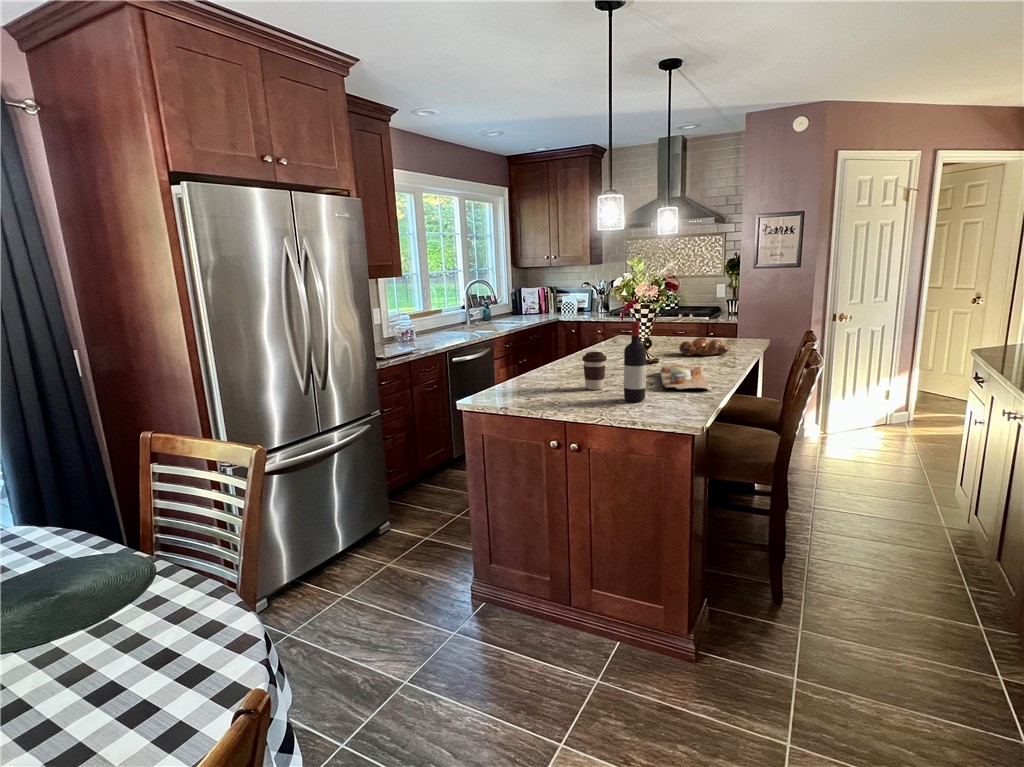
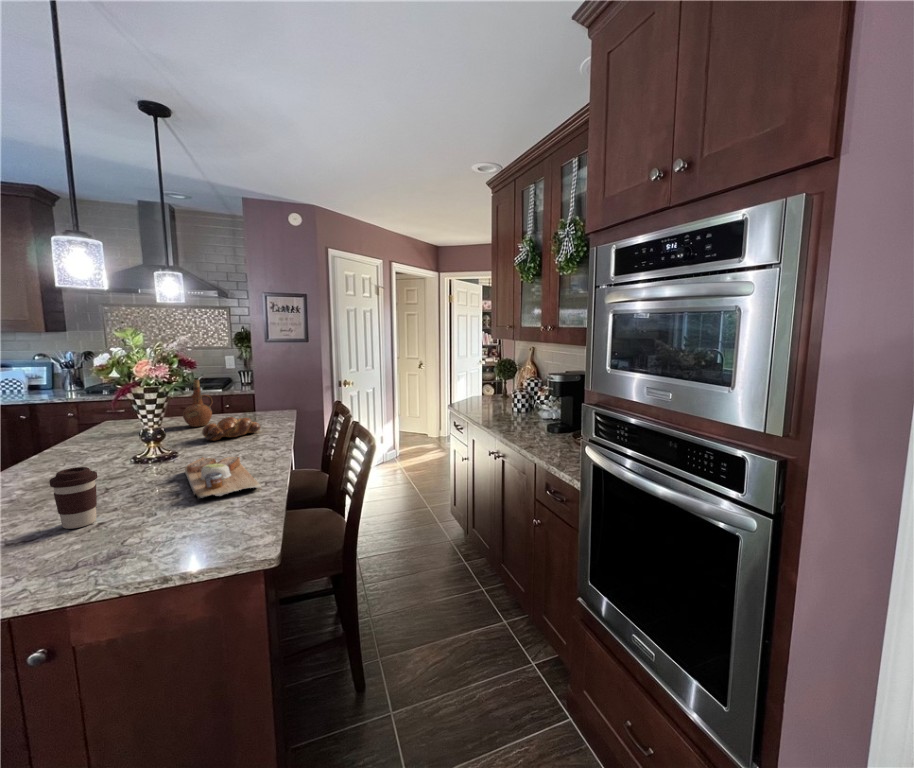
ceramic pitcher: none [667,303,693,344] -> present [183,380,212,427]
wine bottle: present [624,321,646,402] -> none [128,417,172,538]

